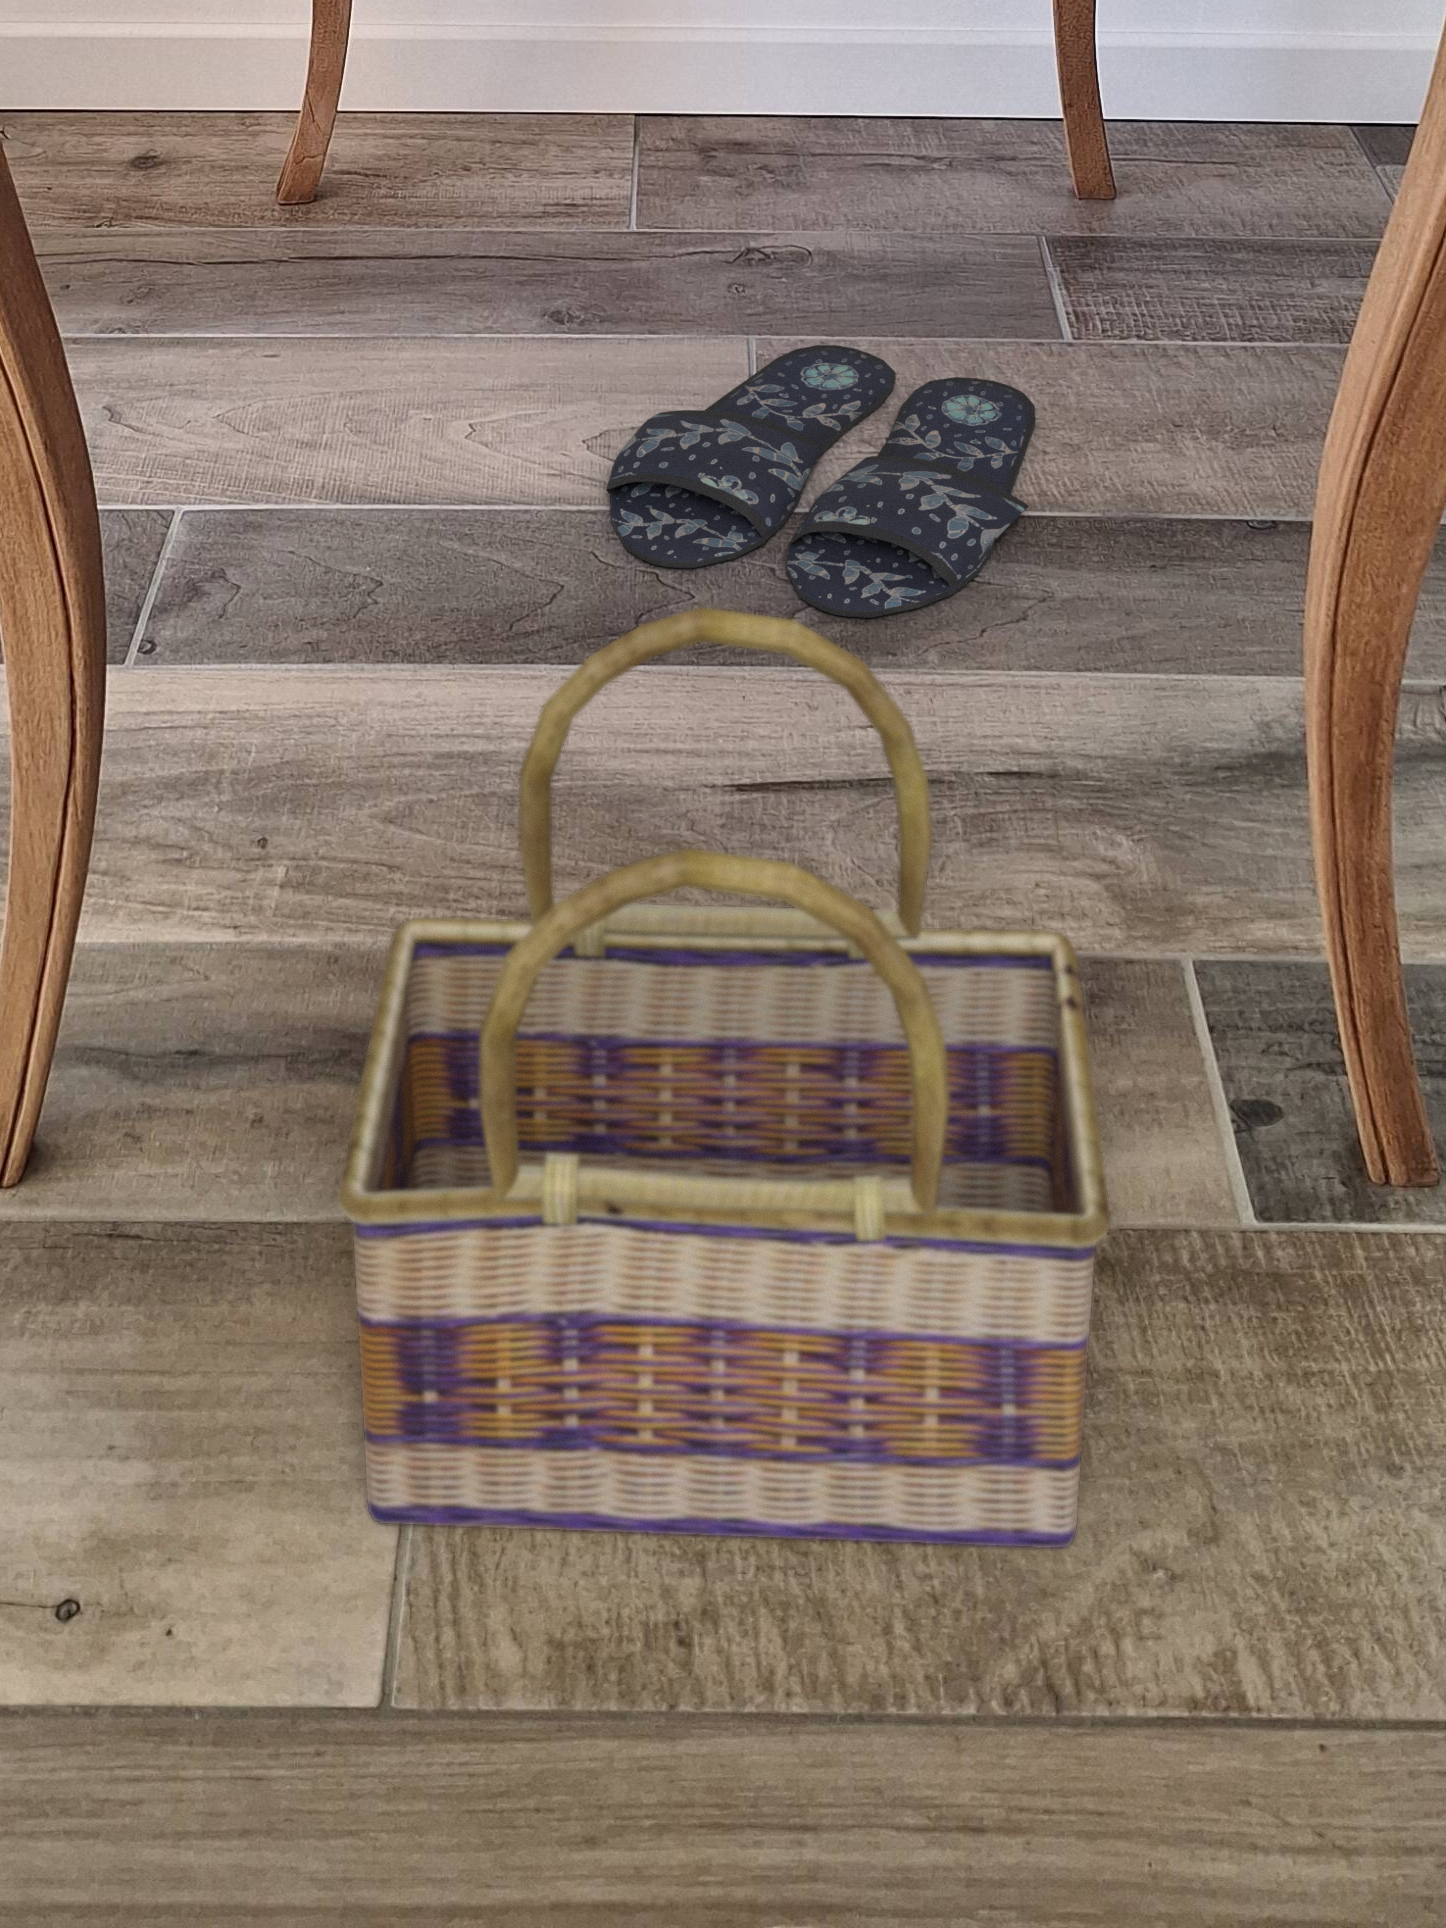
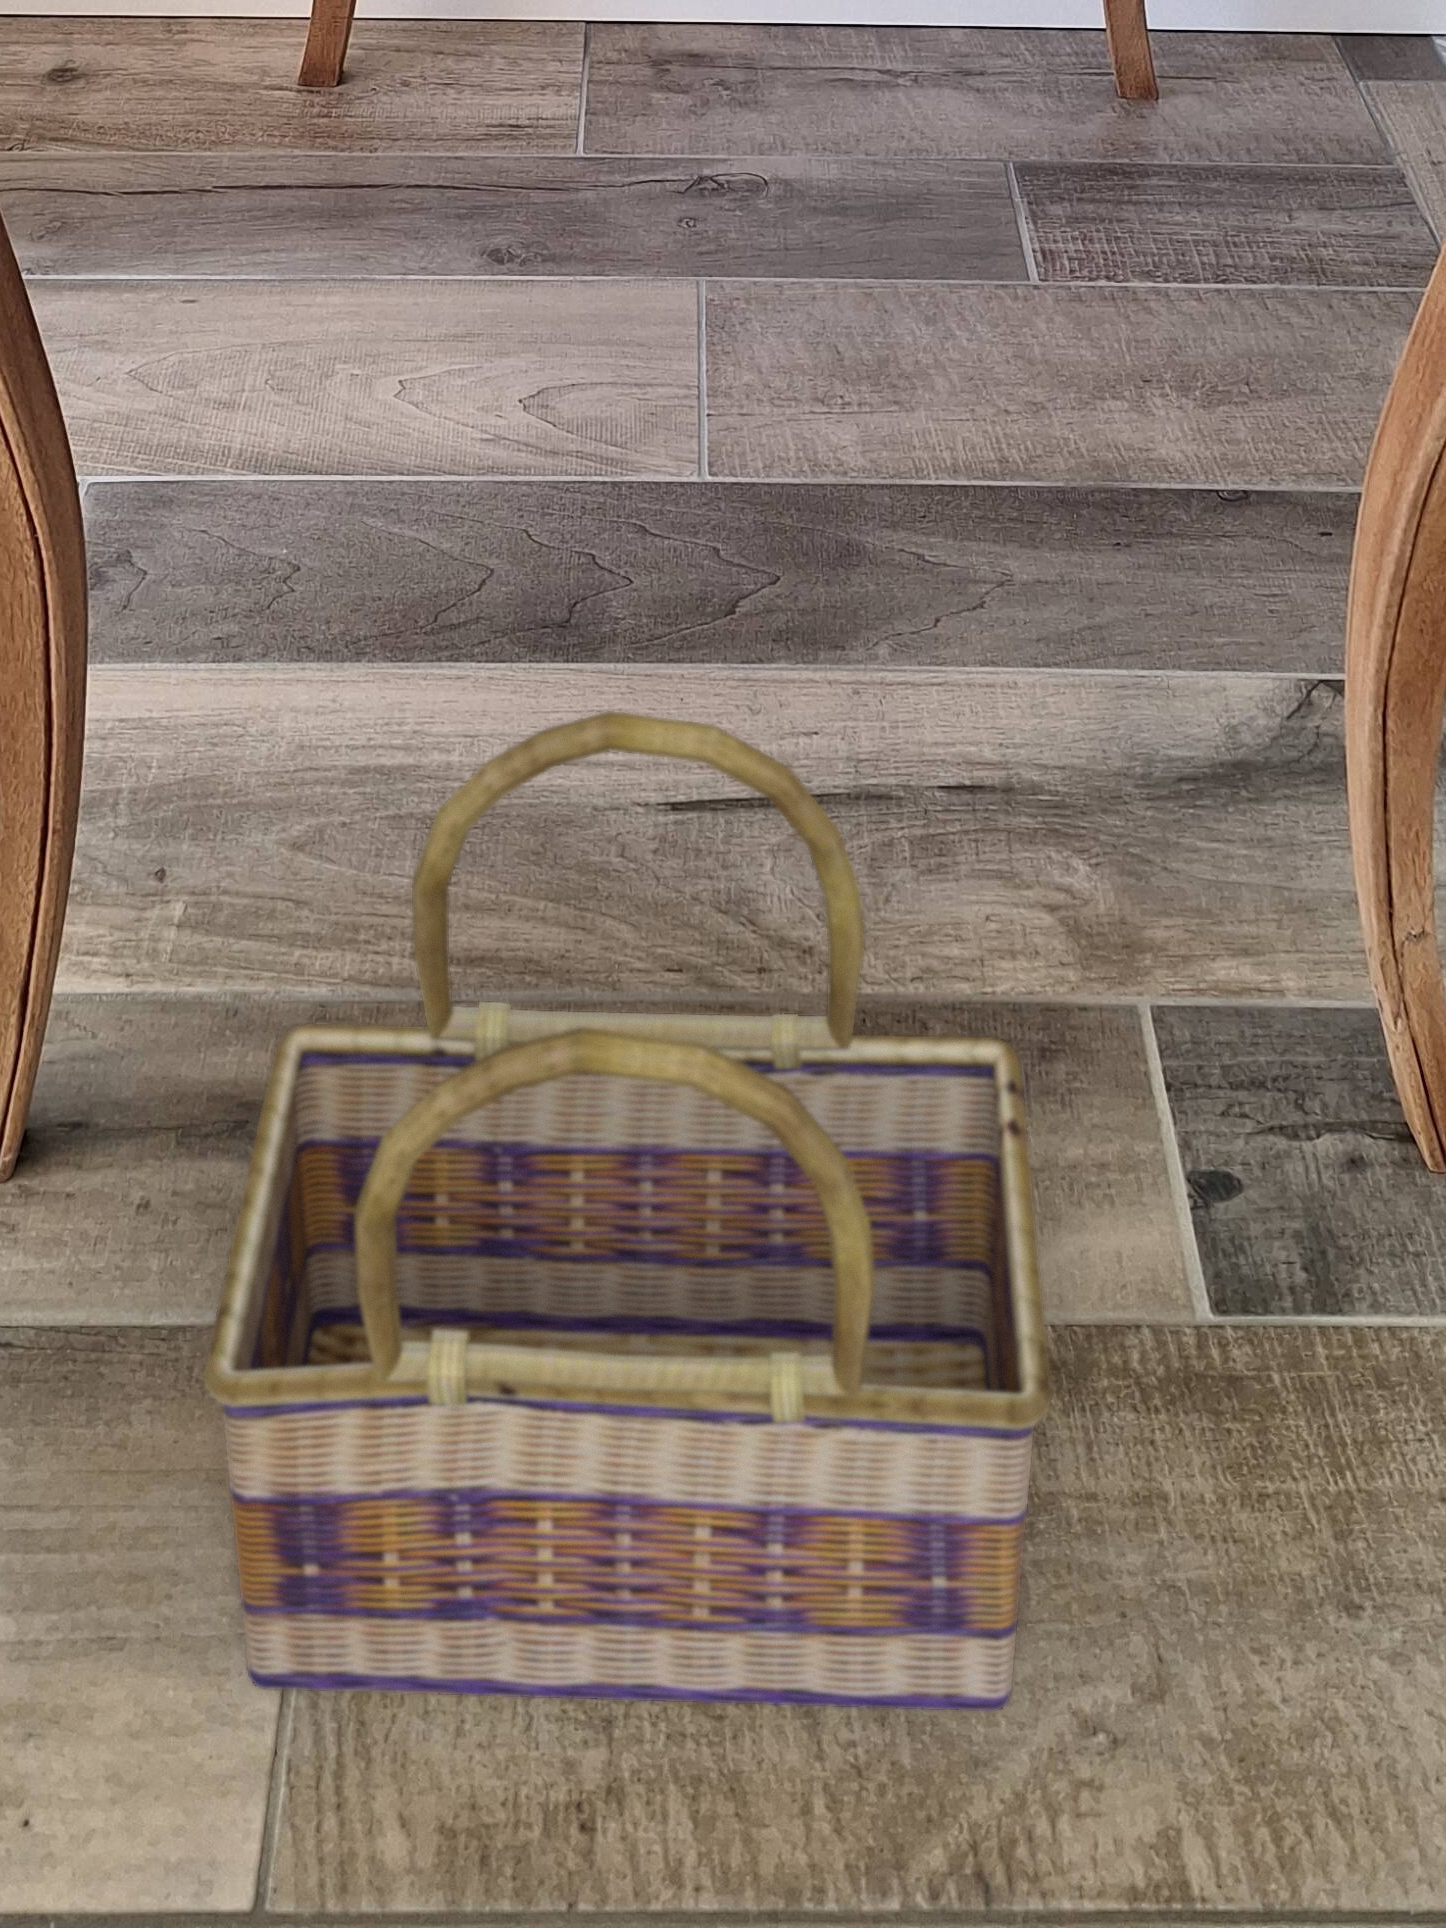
slippers: present [606,345,1035,618] -> none [538,289,993,606]

